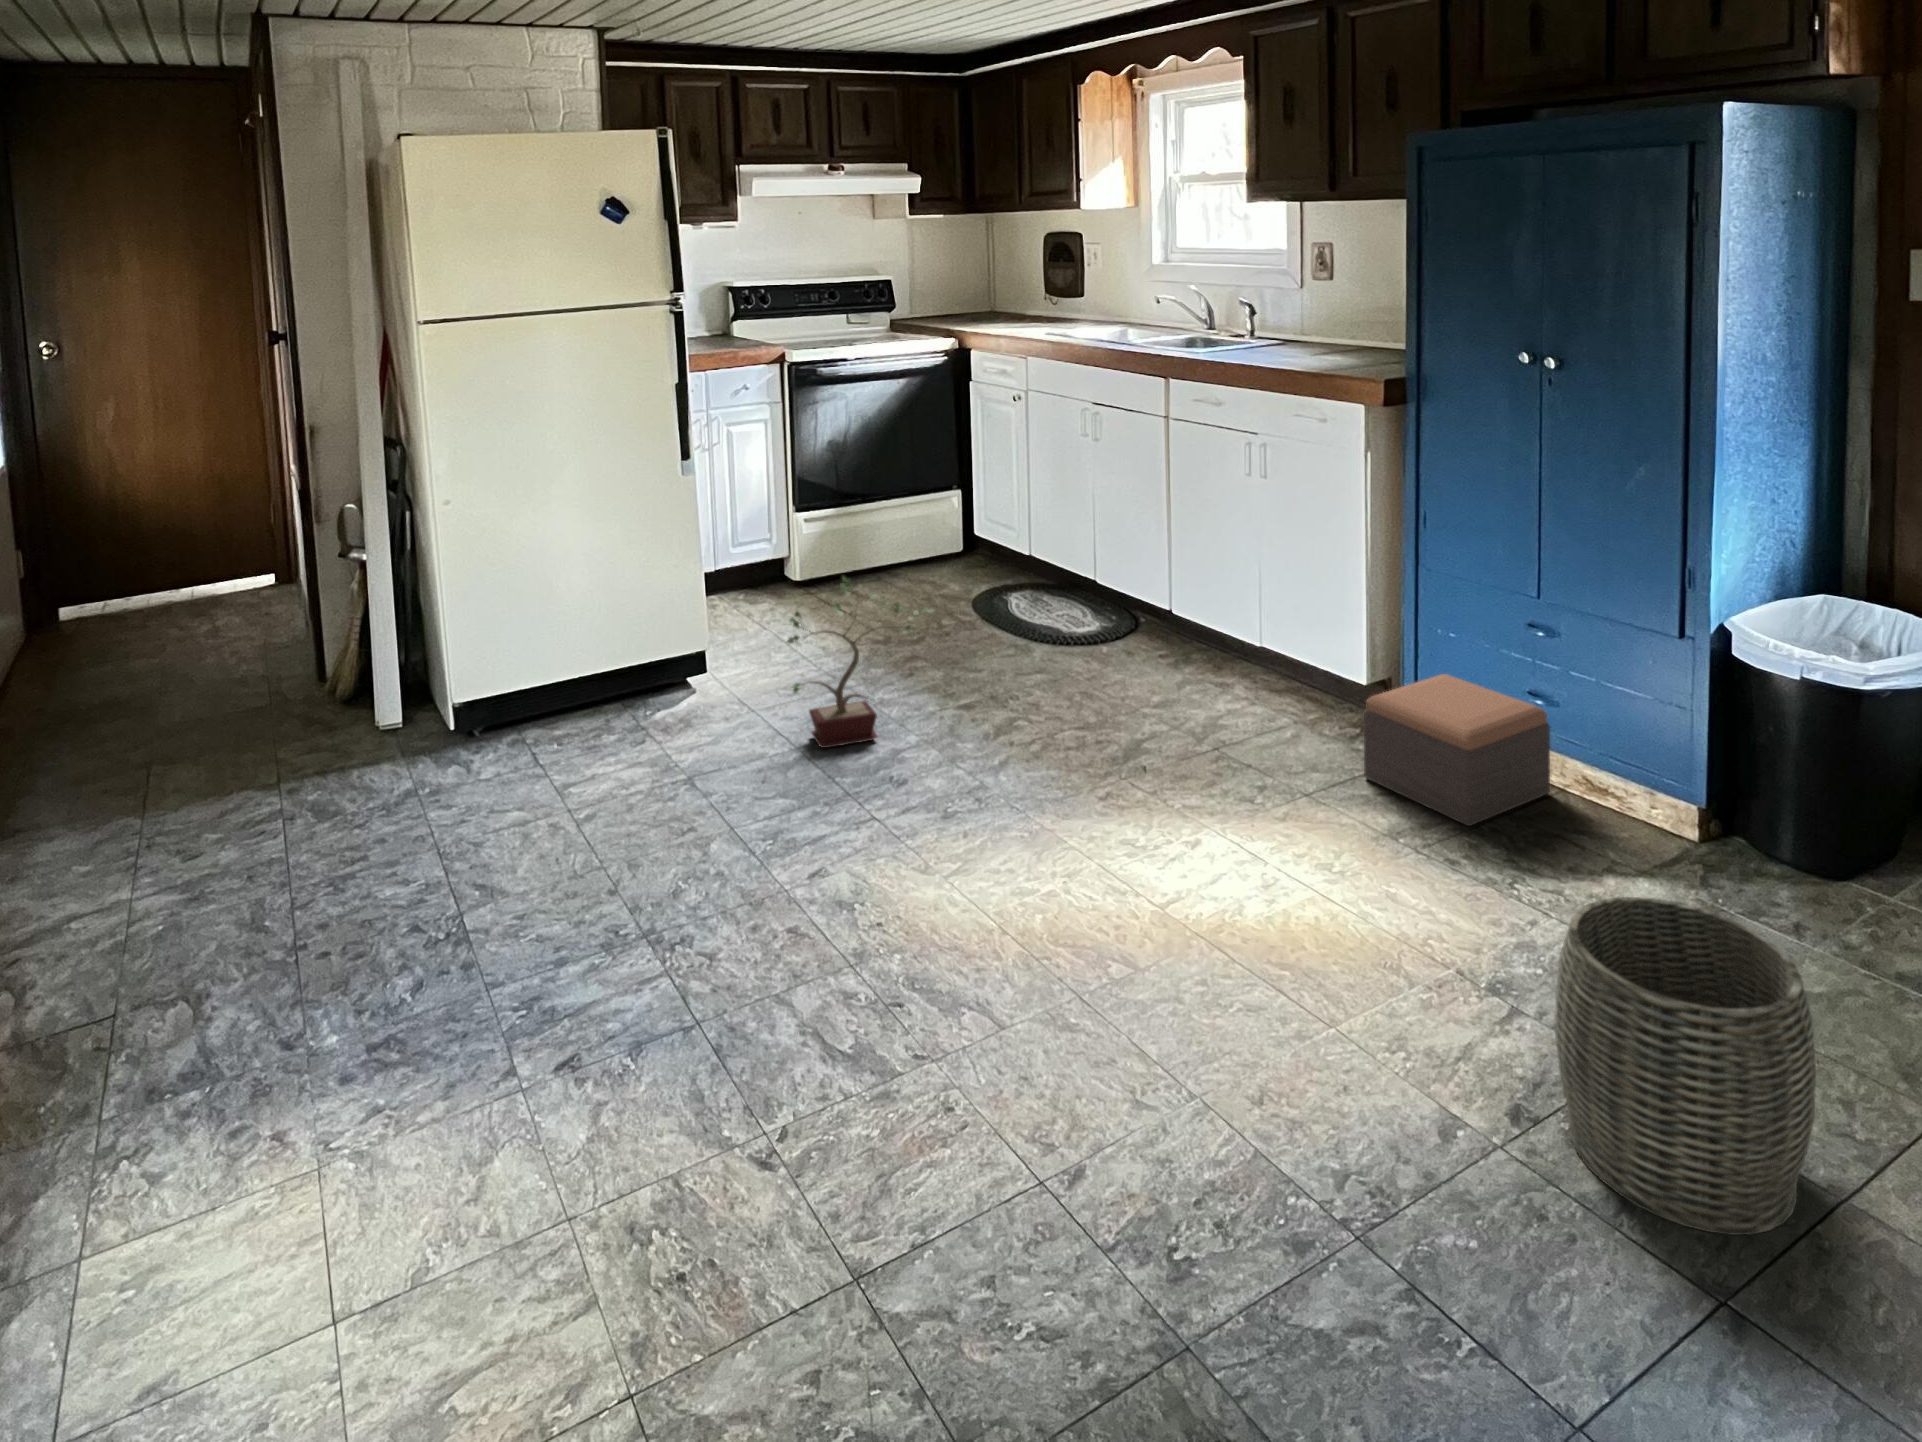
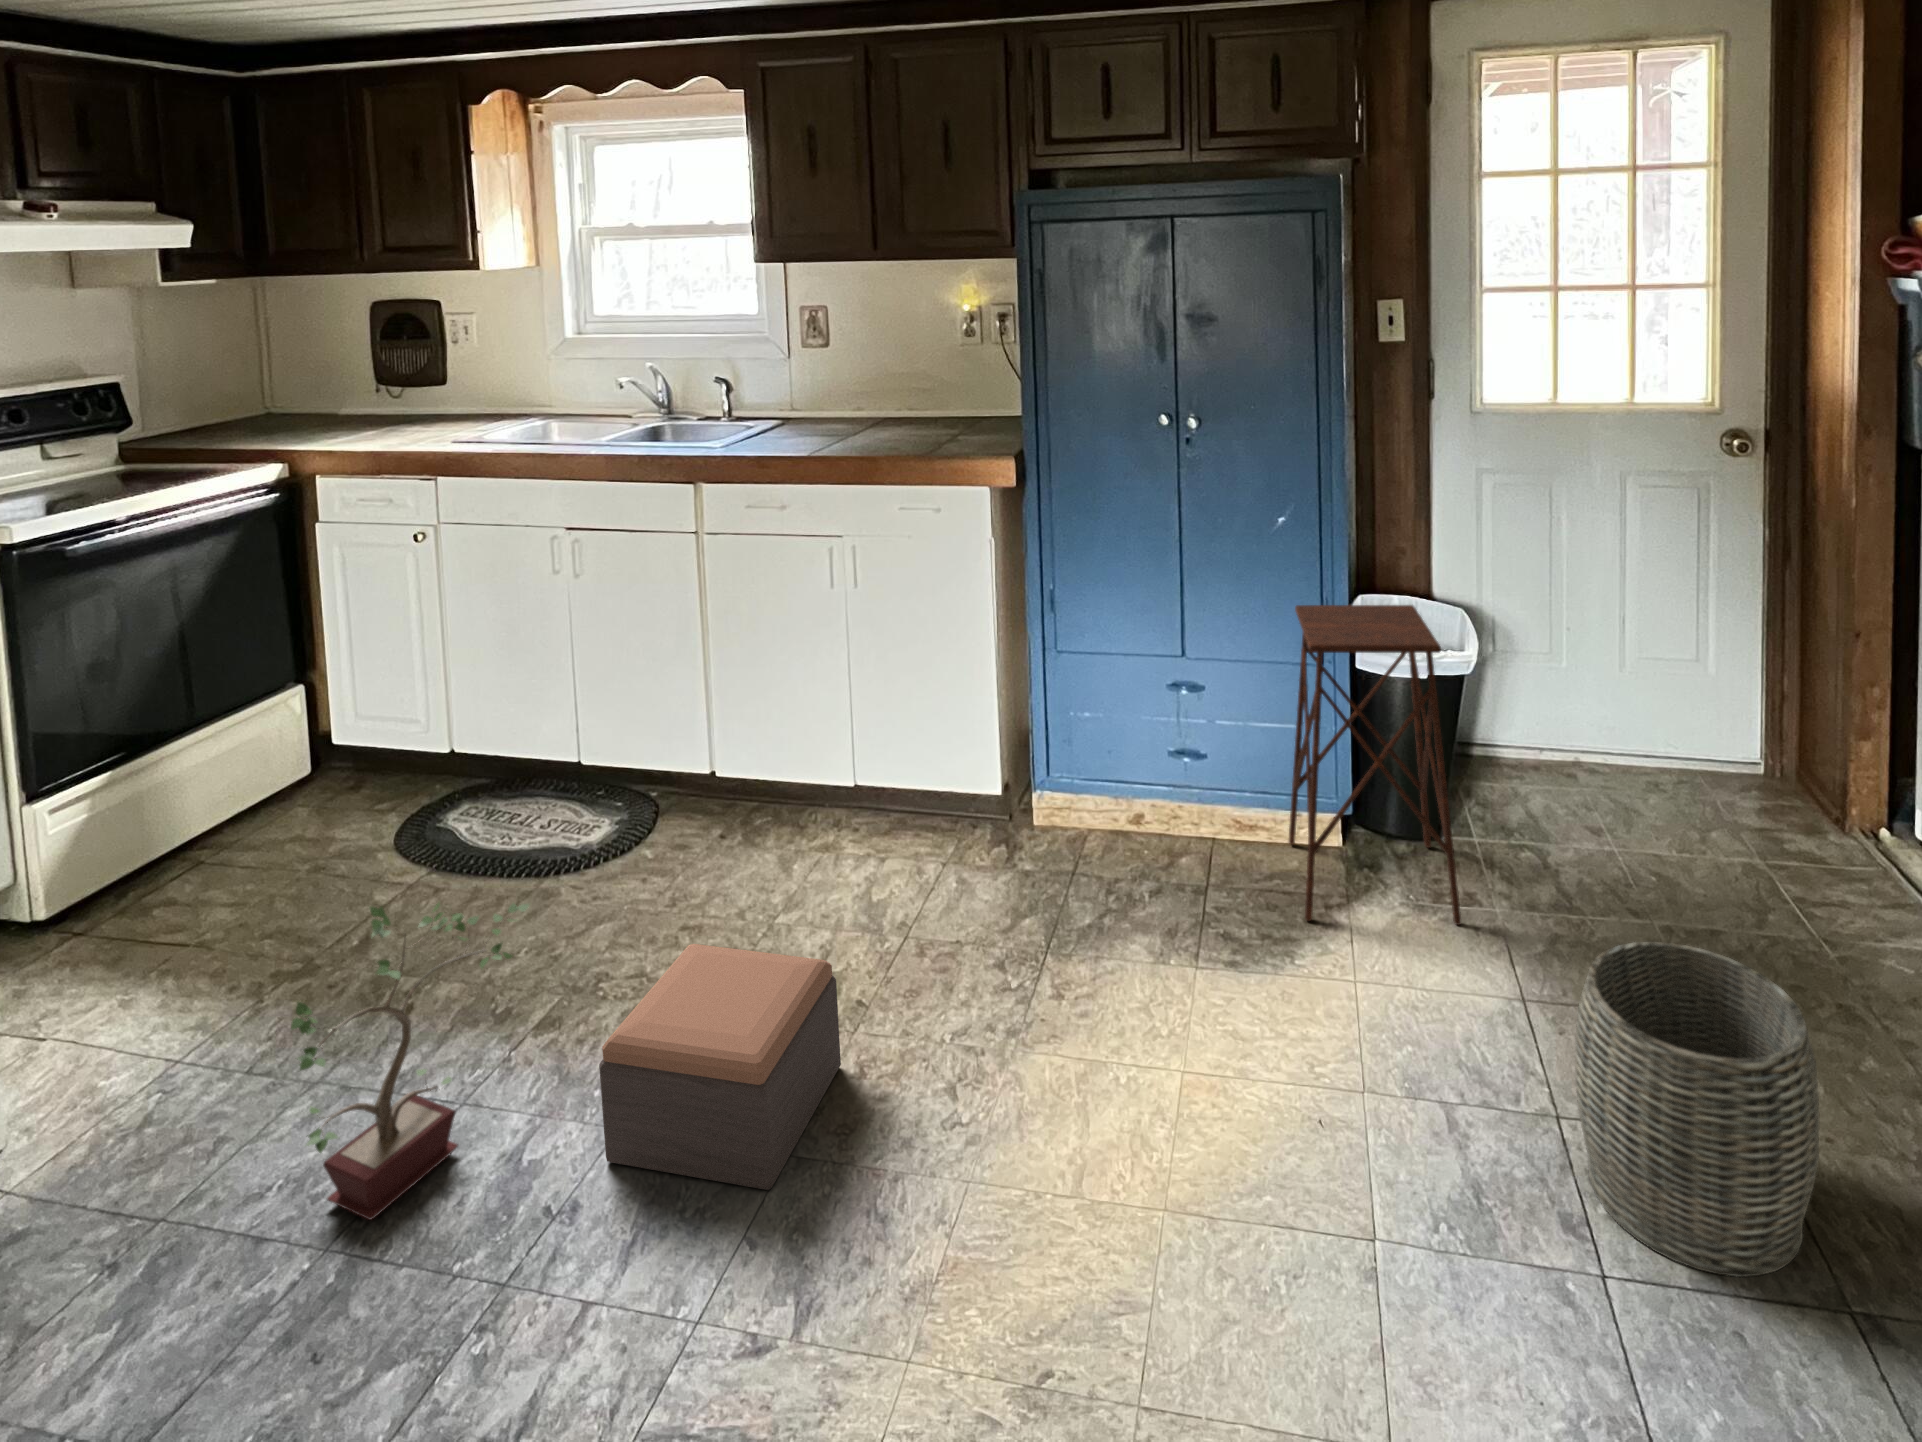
side table: none [1569,565,1809,931] -> present [1289,605,1461,925]
footstool: present [1364,674,1550,826] -> present [599,944,841,1190]

